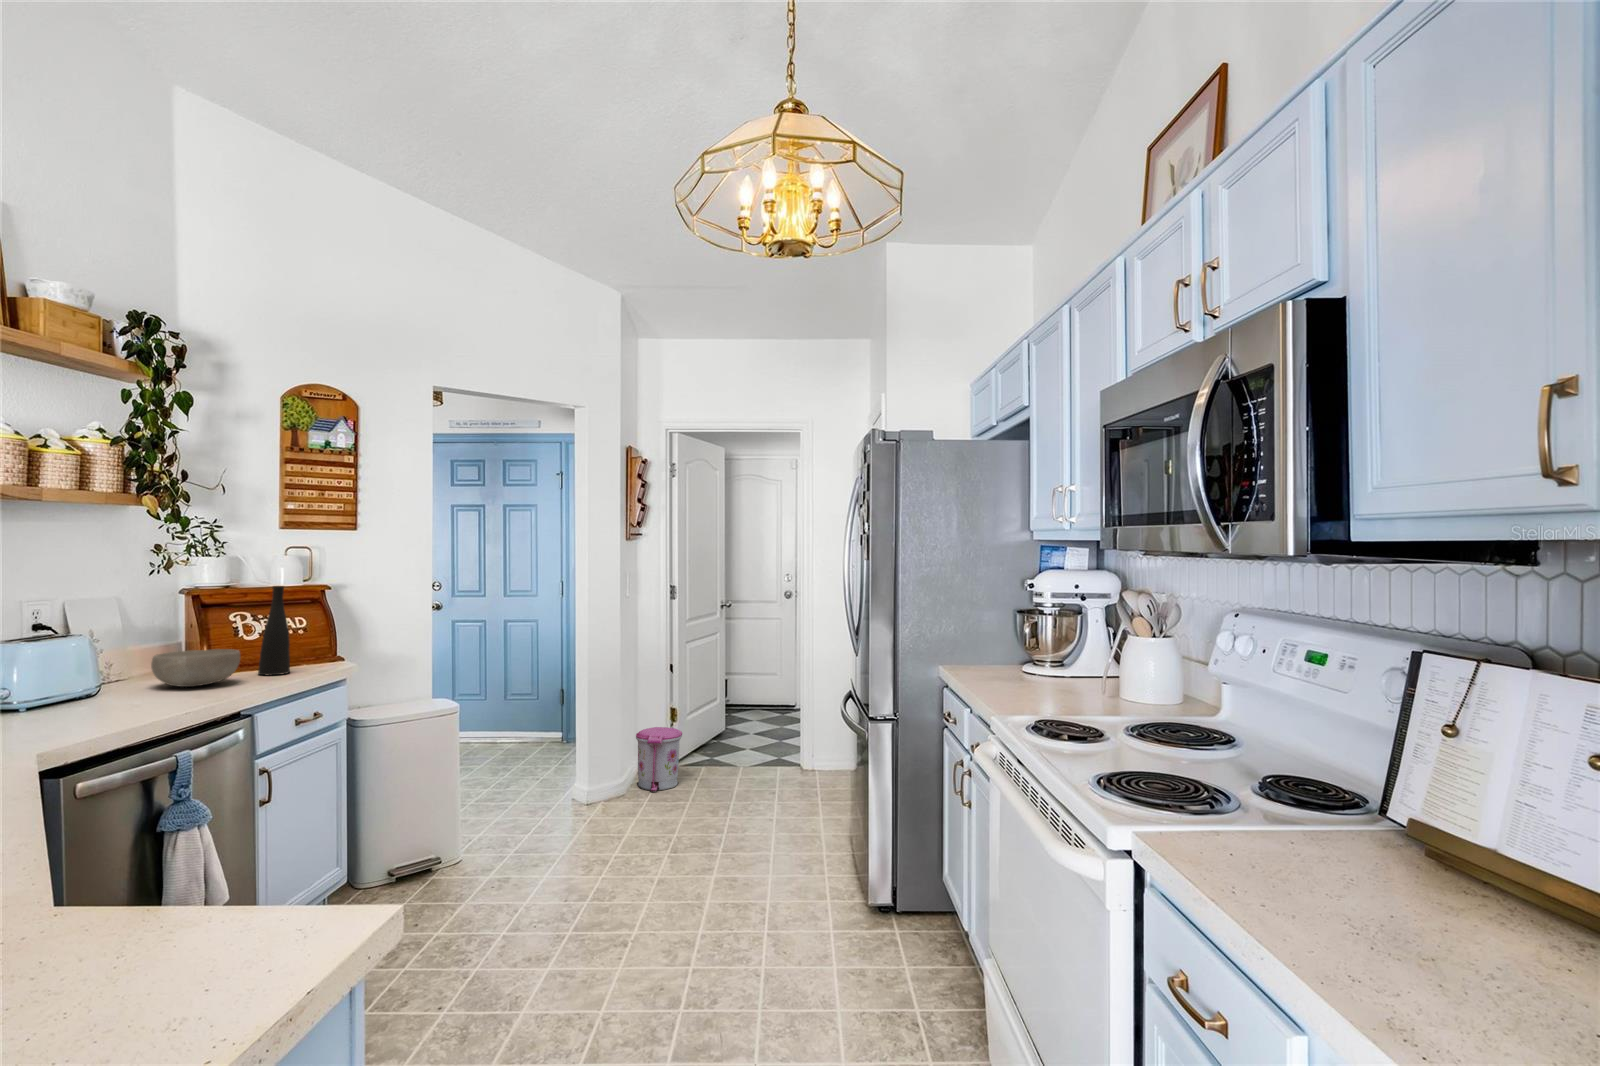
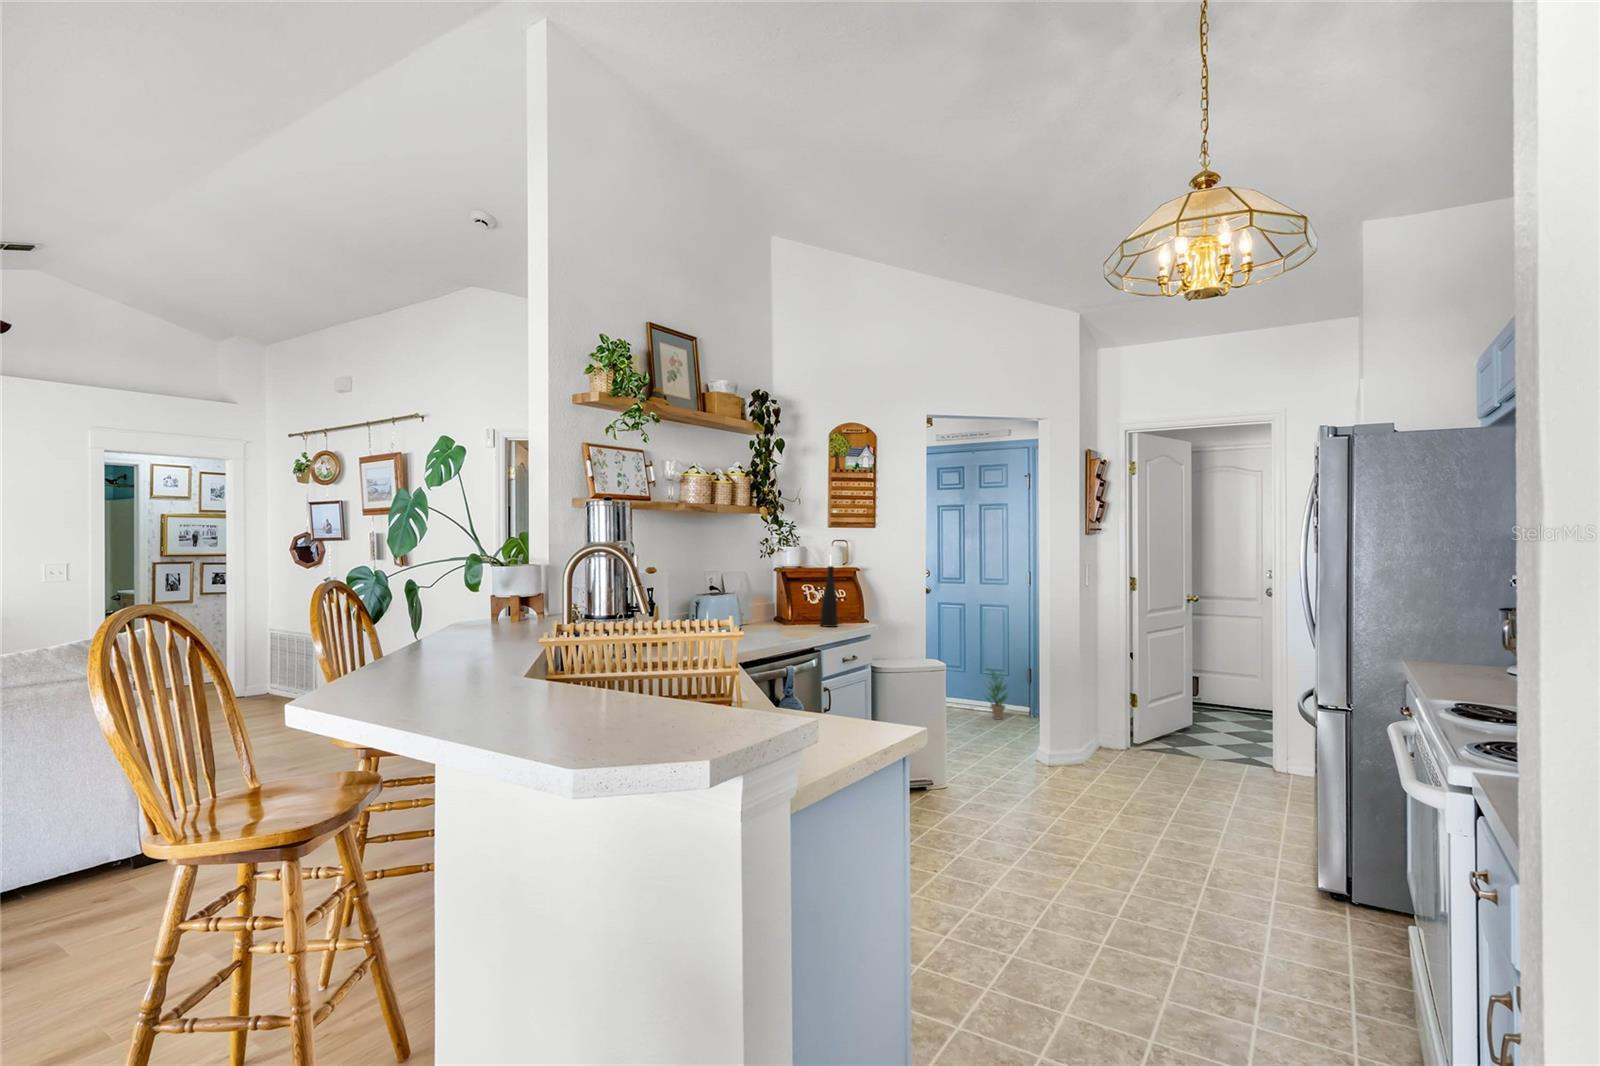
bowl: present [151,649,240,687] -> none [767,606,812,629]
potted plant: none [508,693,541,754] -> present [986,668,1008,719]
trash can: present [636,727,682,792] -> none [1095,709,1141,768]

